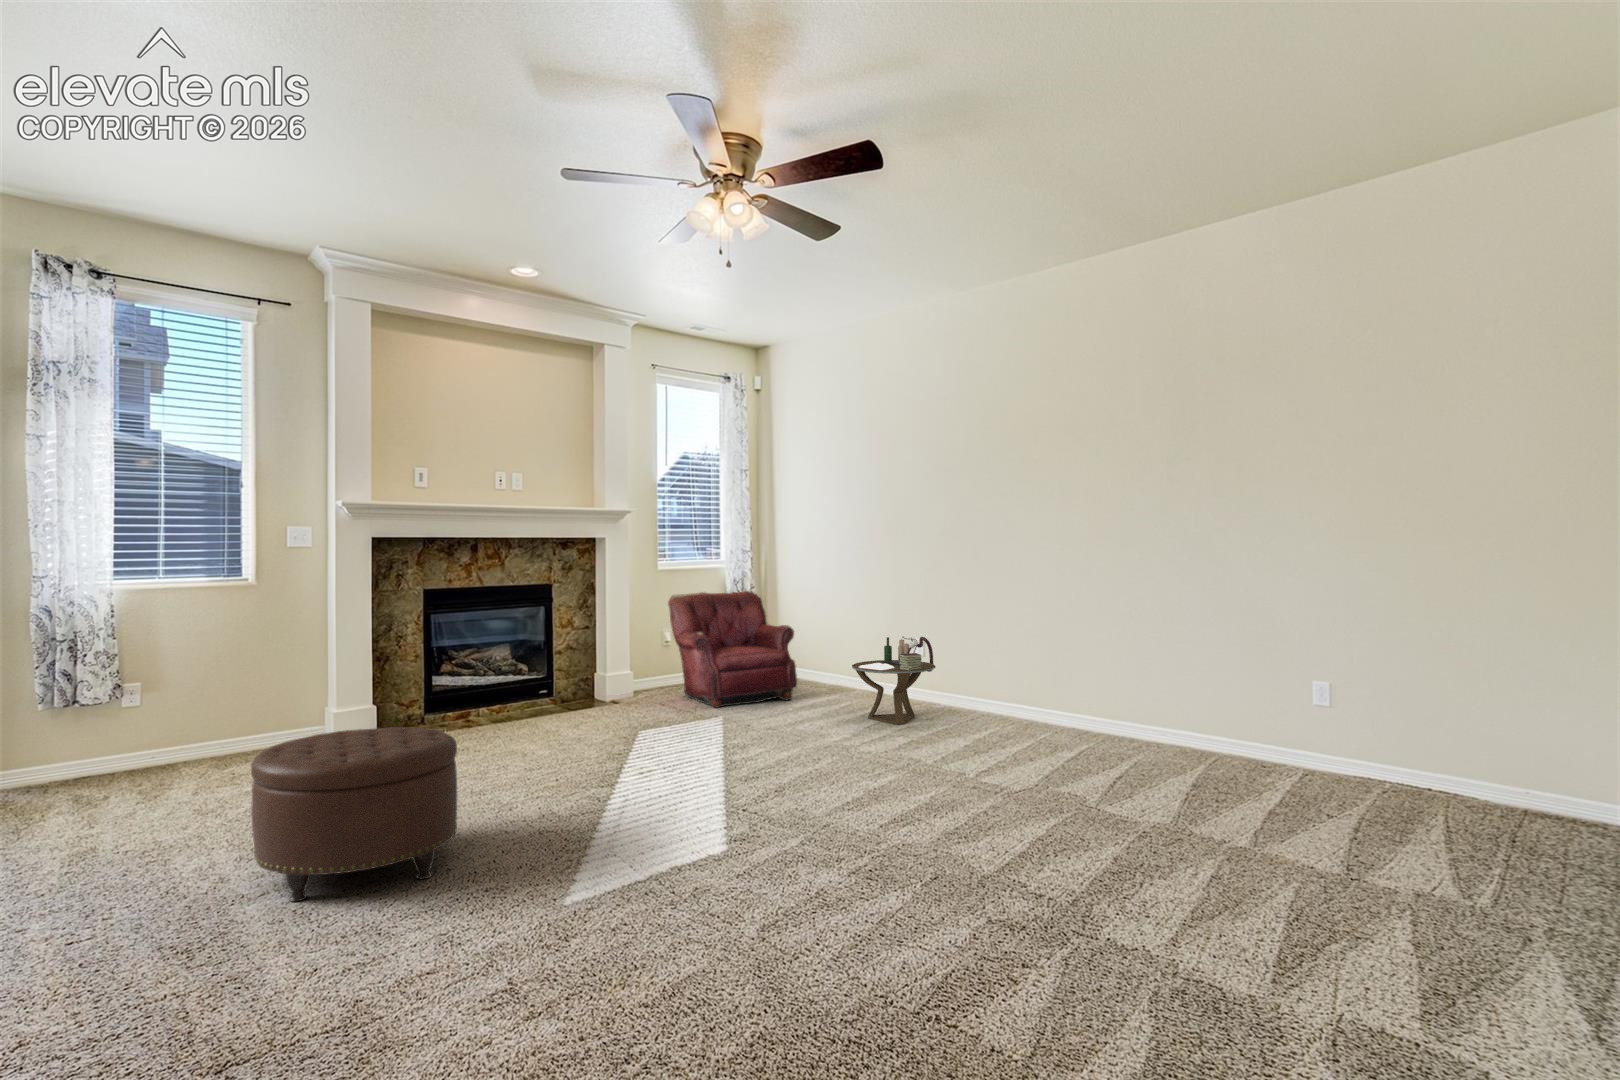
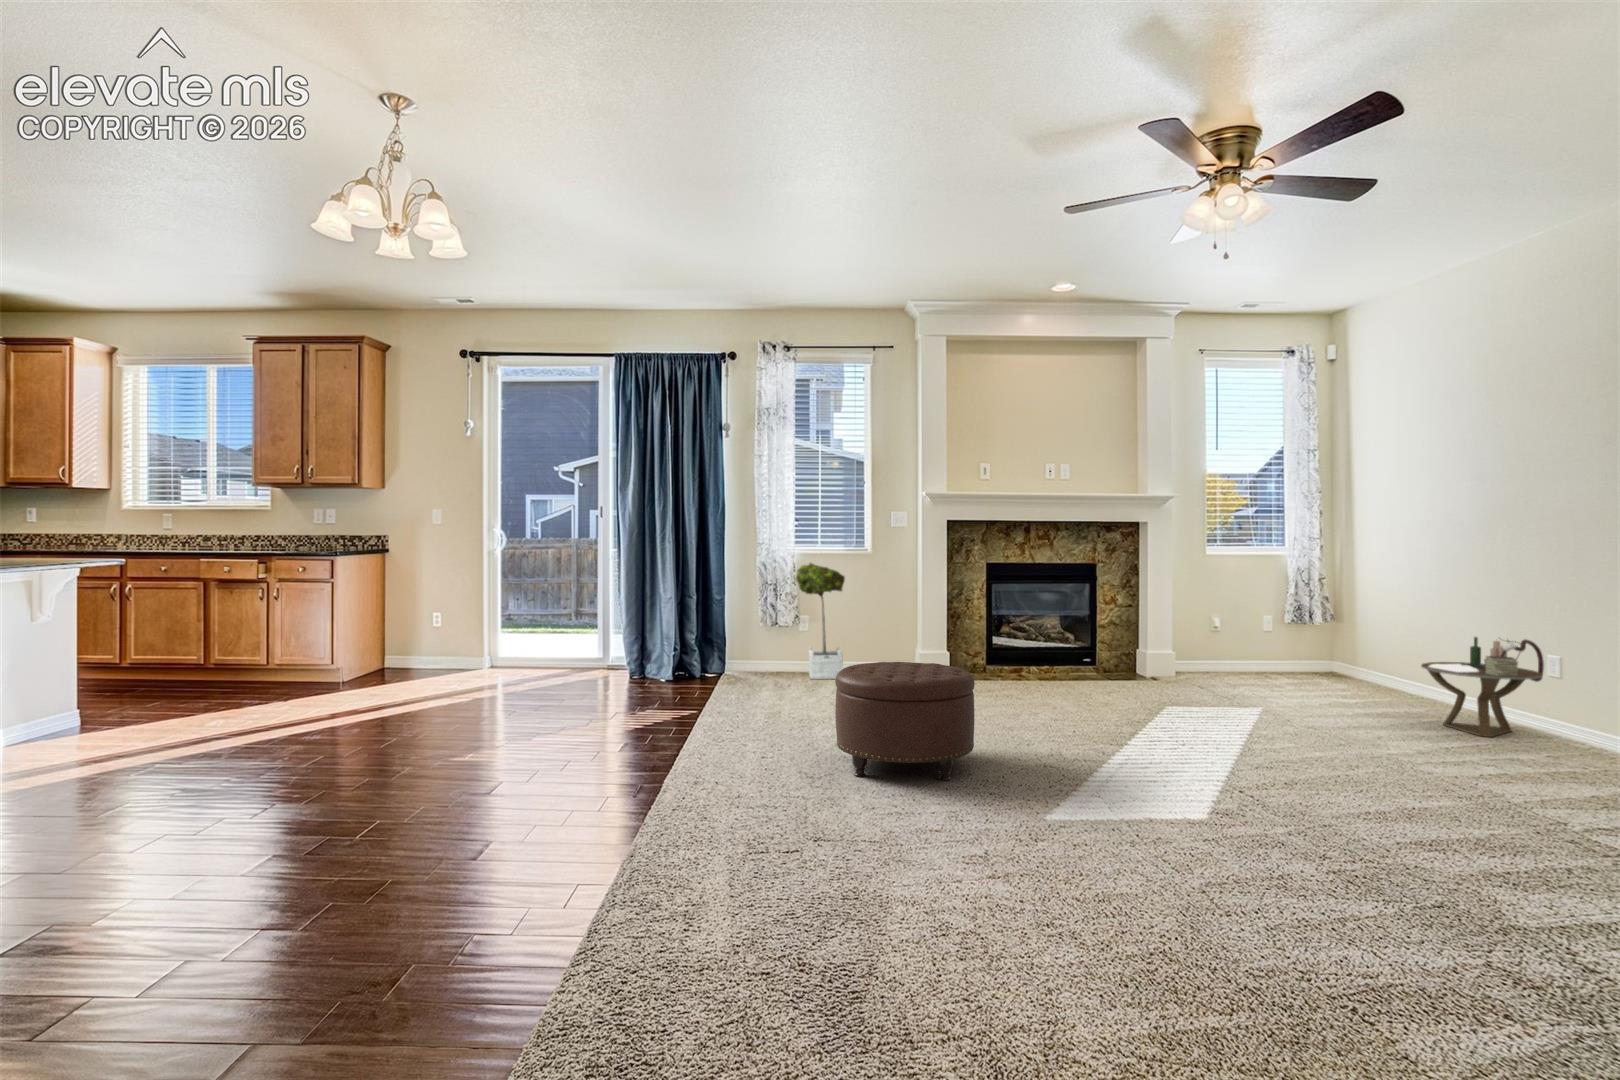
armchair: present [668,591,797,708] -> none [1215,576,1359,696]
potted tree: none [139,599,223,765] -> present [796,563,845,679]

